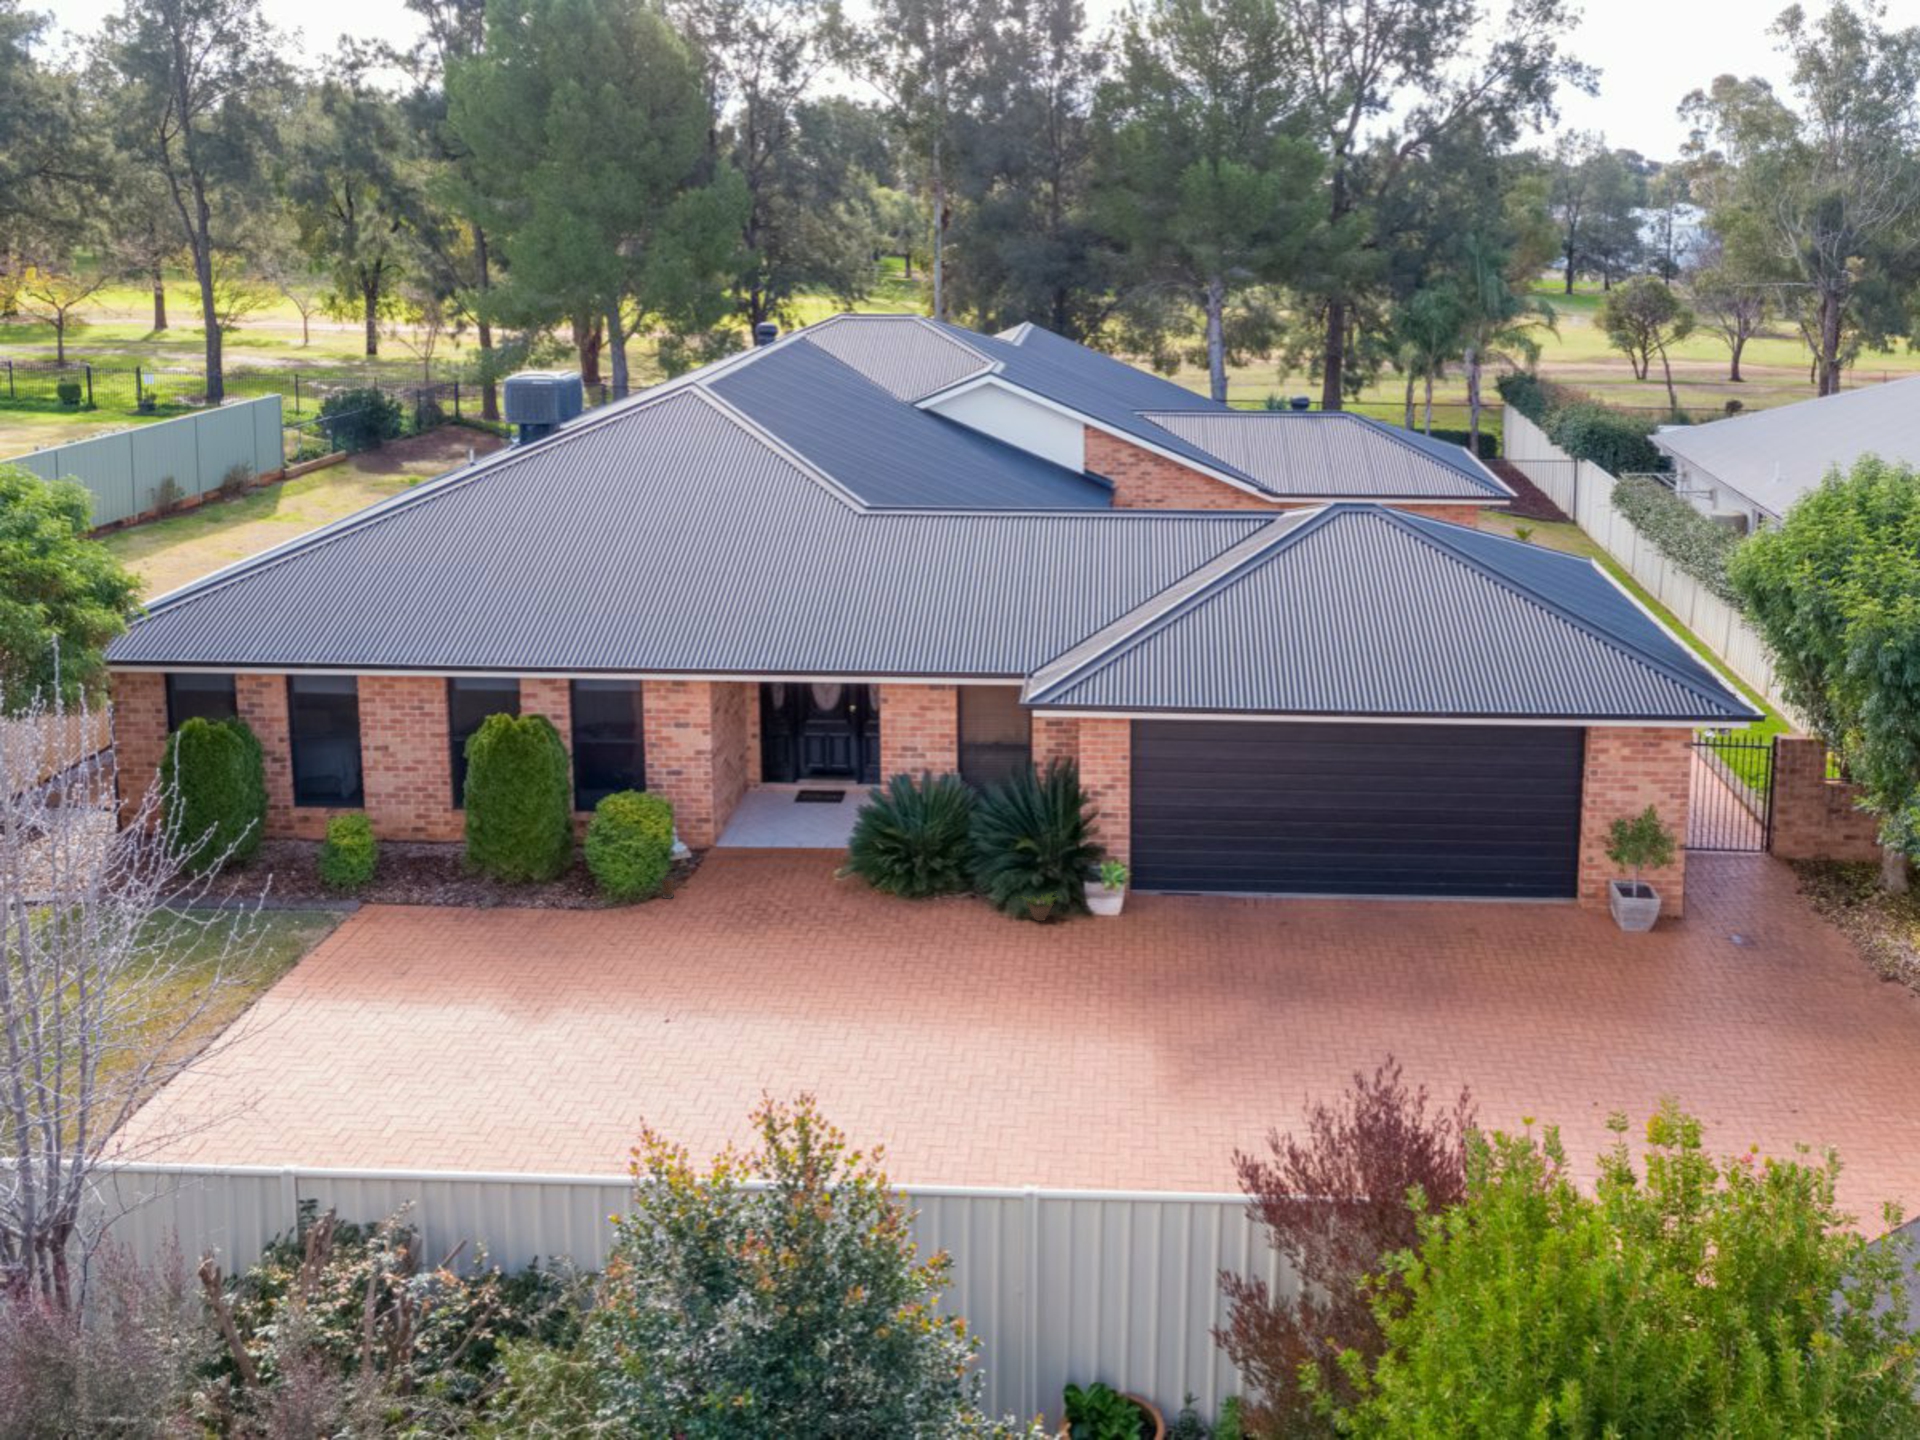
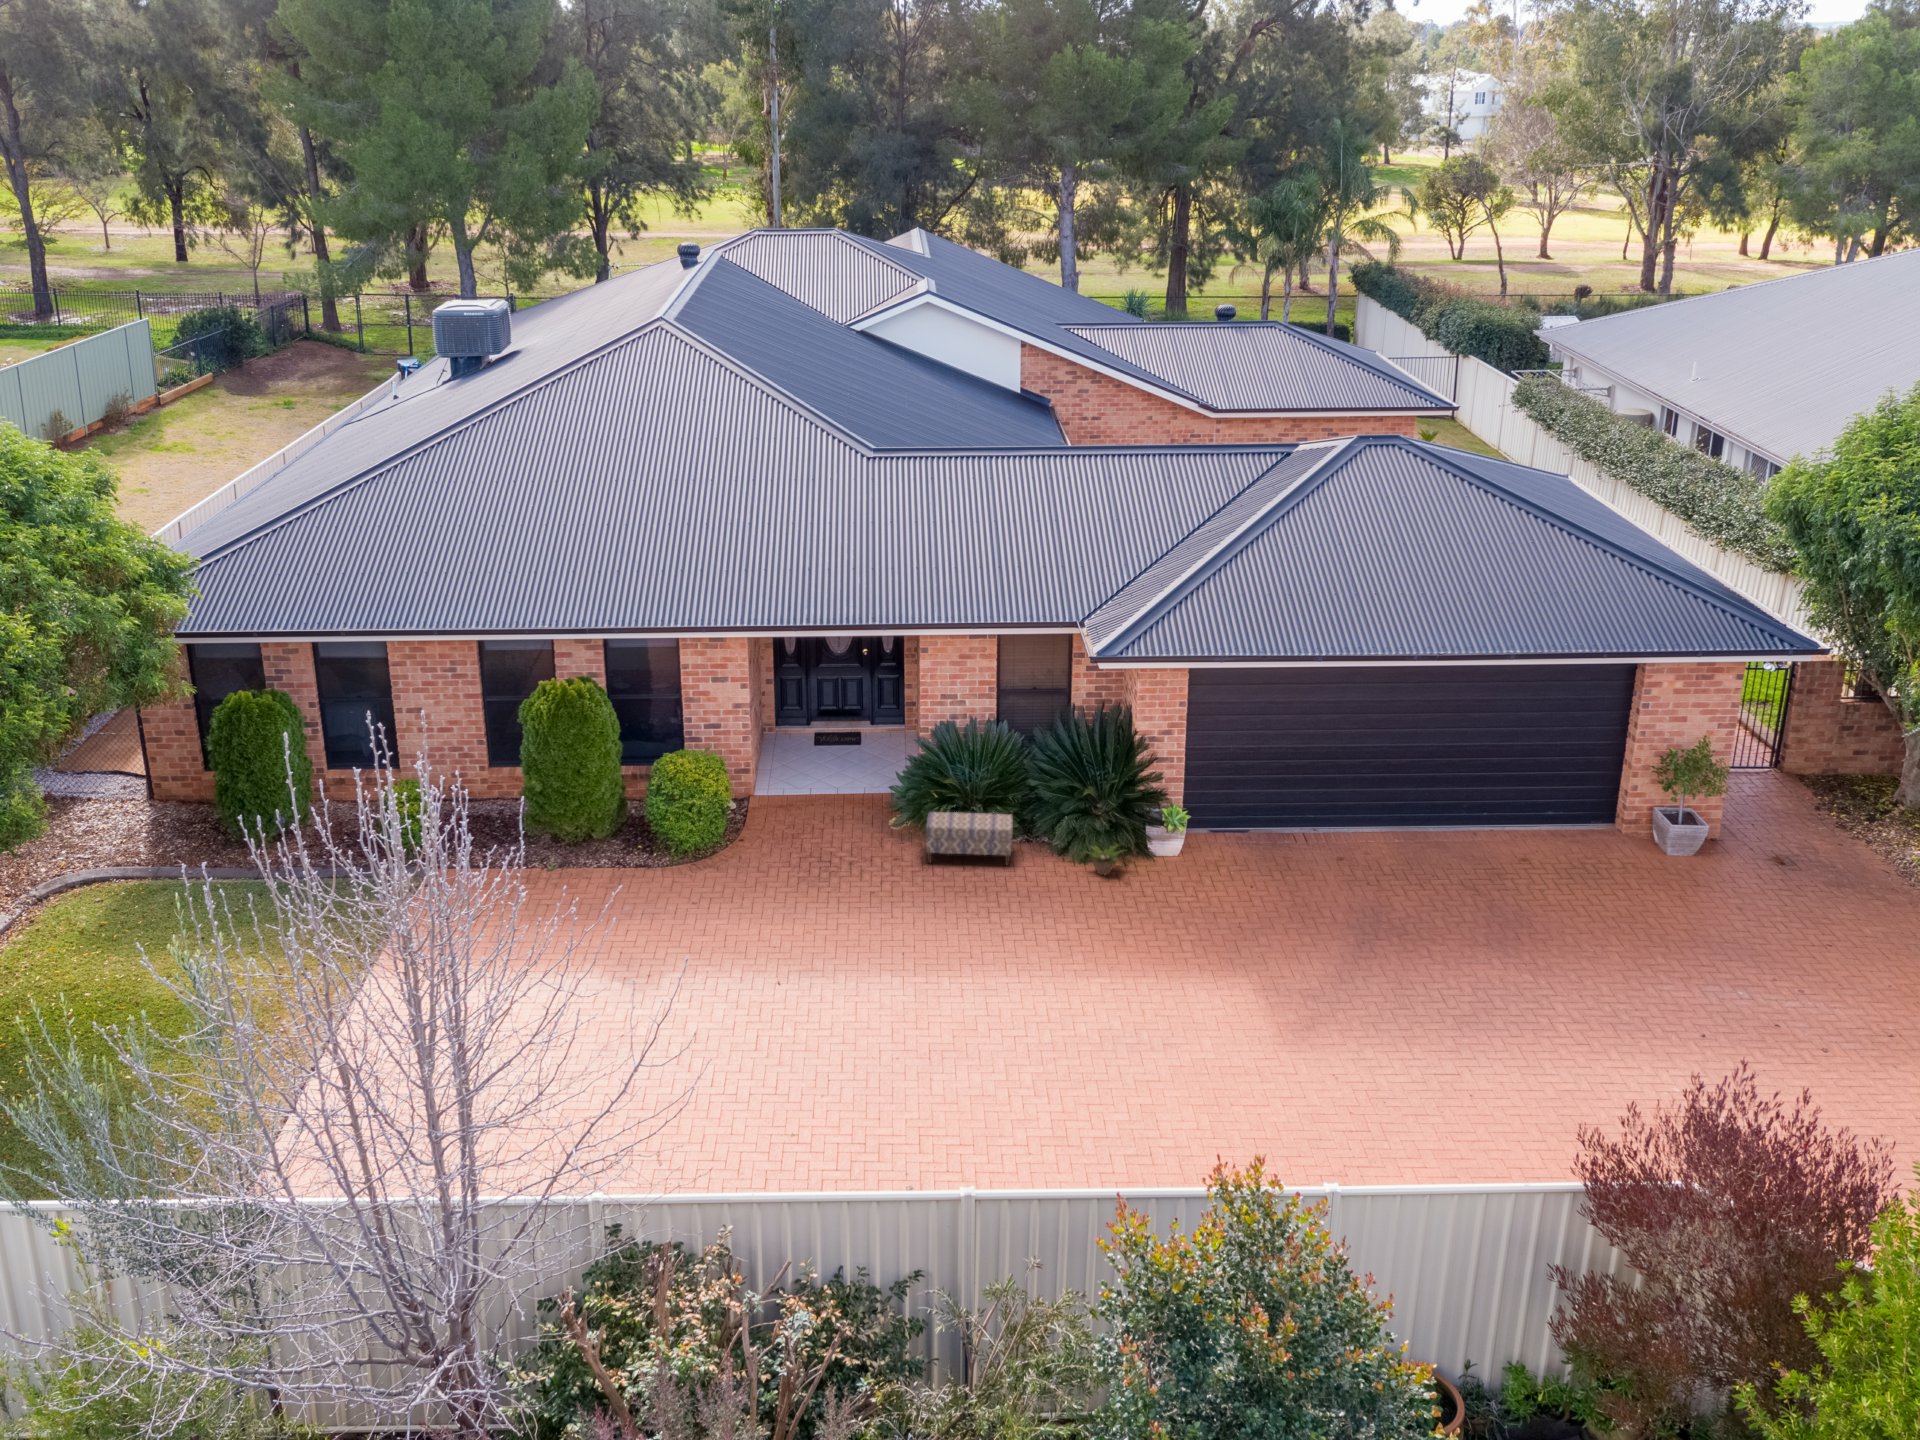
bench: none [866,856,955,910] -> present [926,812,1013,866]
watering can: present [658,876,675,899] -> none [713,835,731,864]

